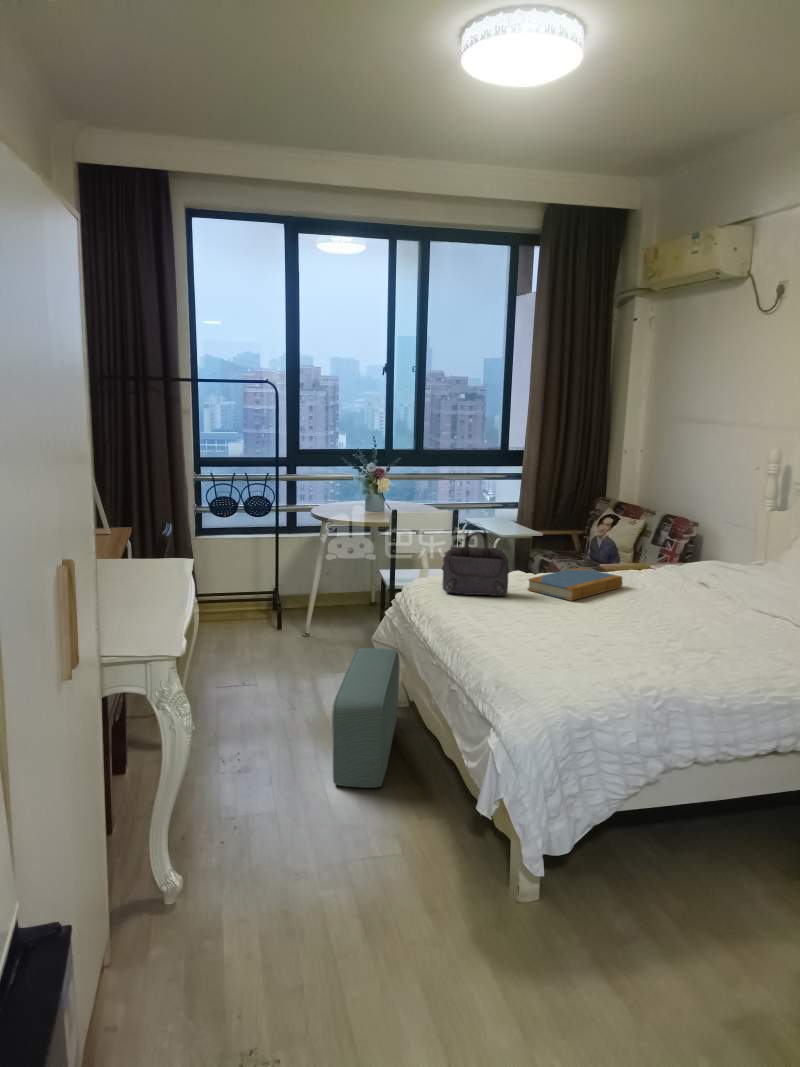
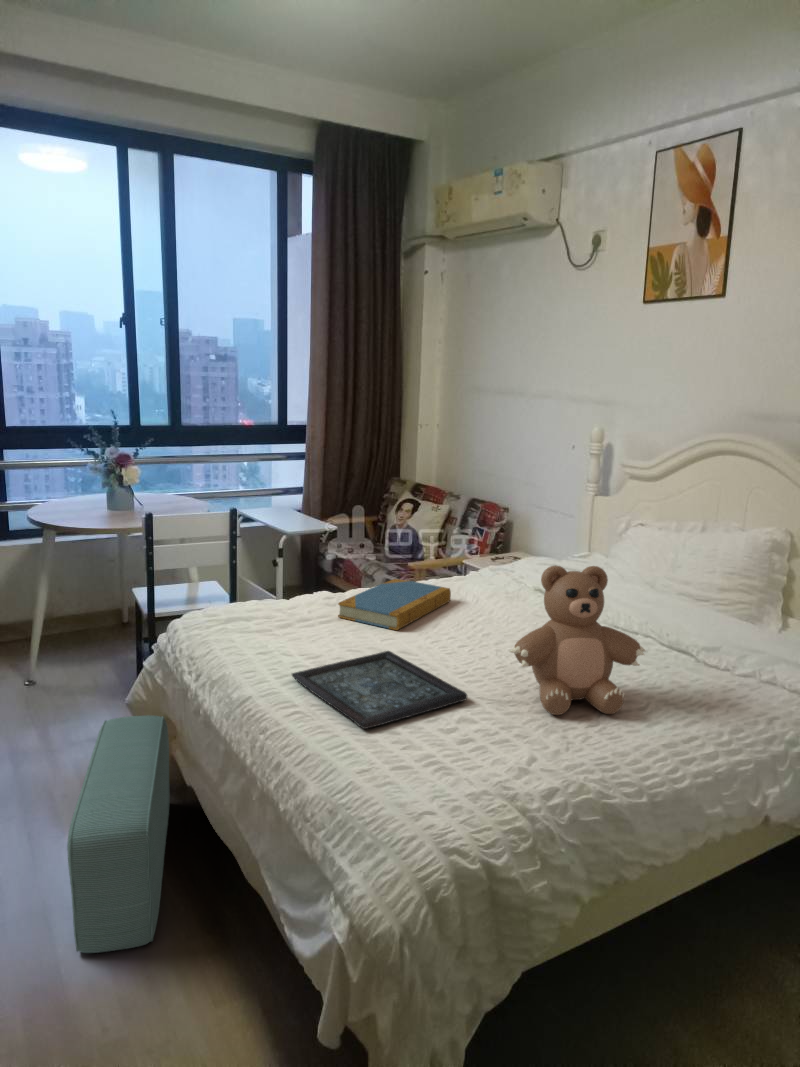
handbag: present [442,528,509,596] -> none [222,536,316,634]
teddy bear: none [643,547,757,661] -> present [510,566,645,715]
tray: none [485,610,611,650] -> present [292,651,467,729]

